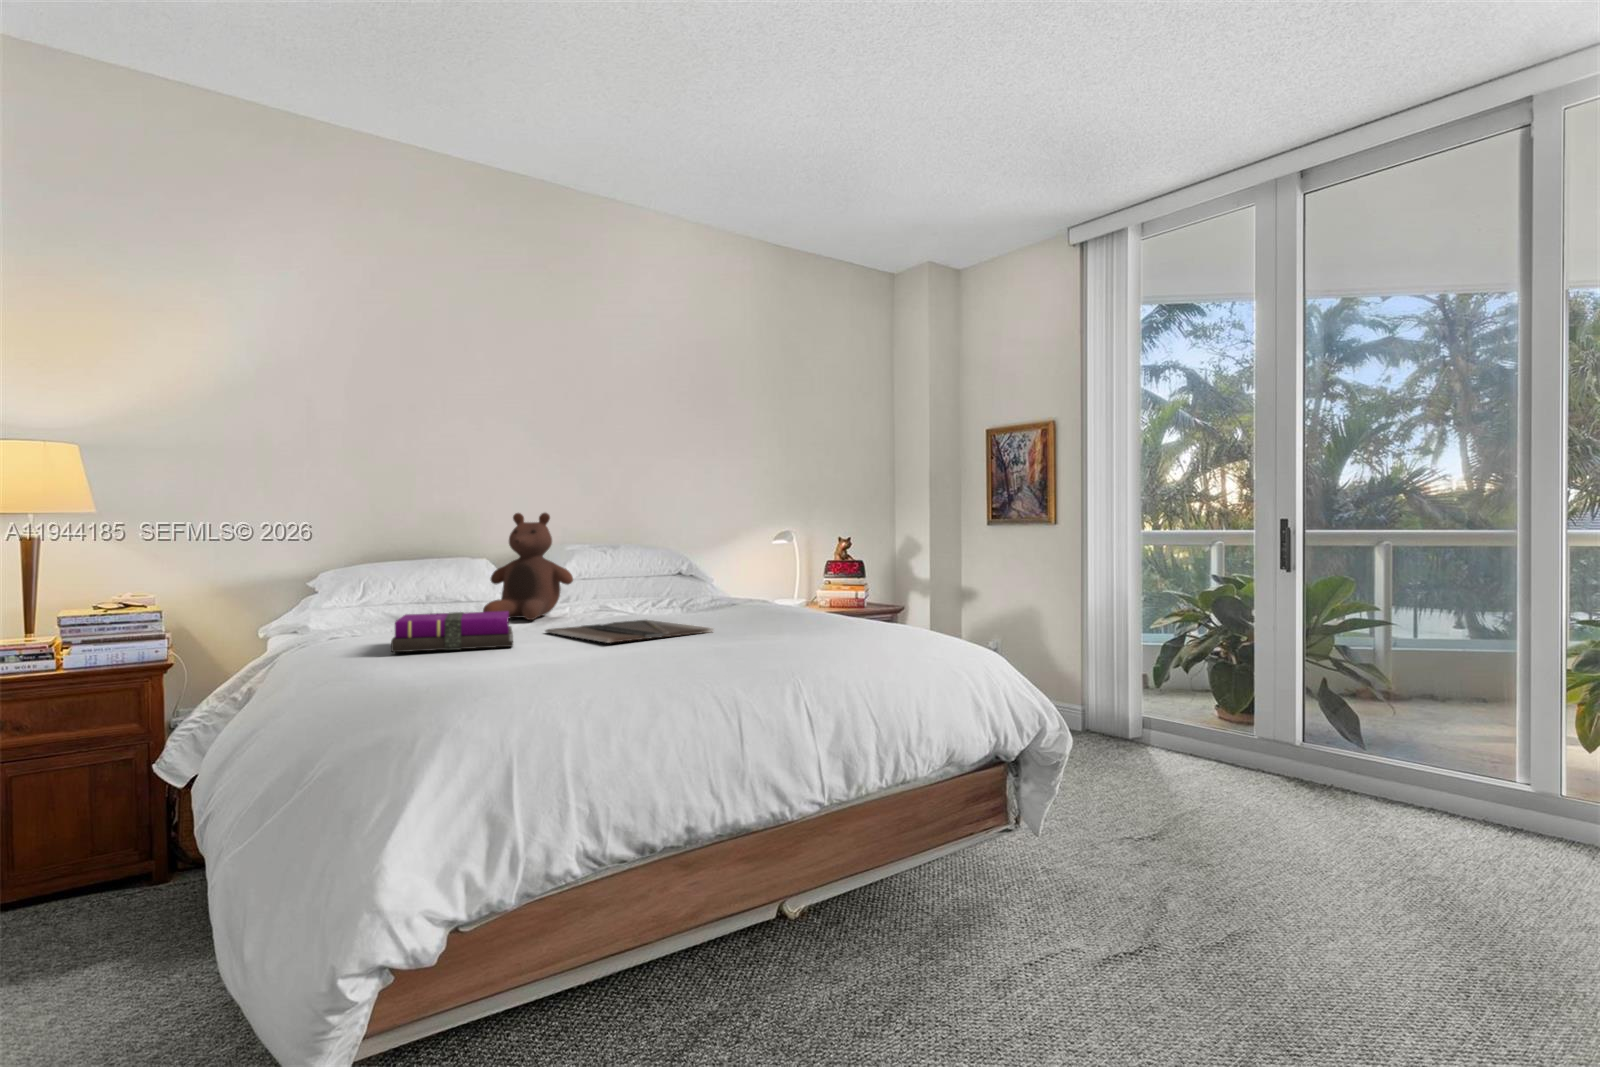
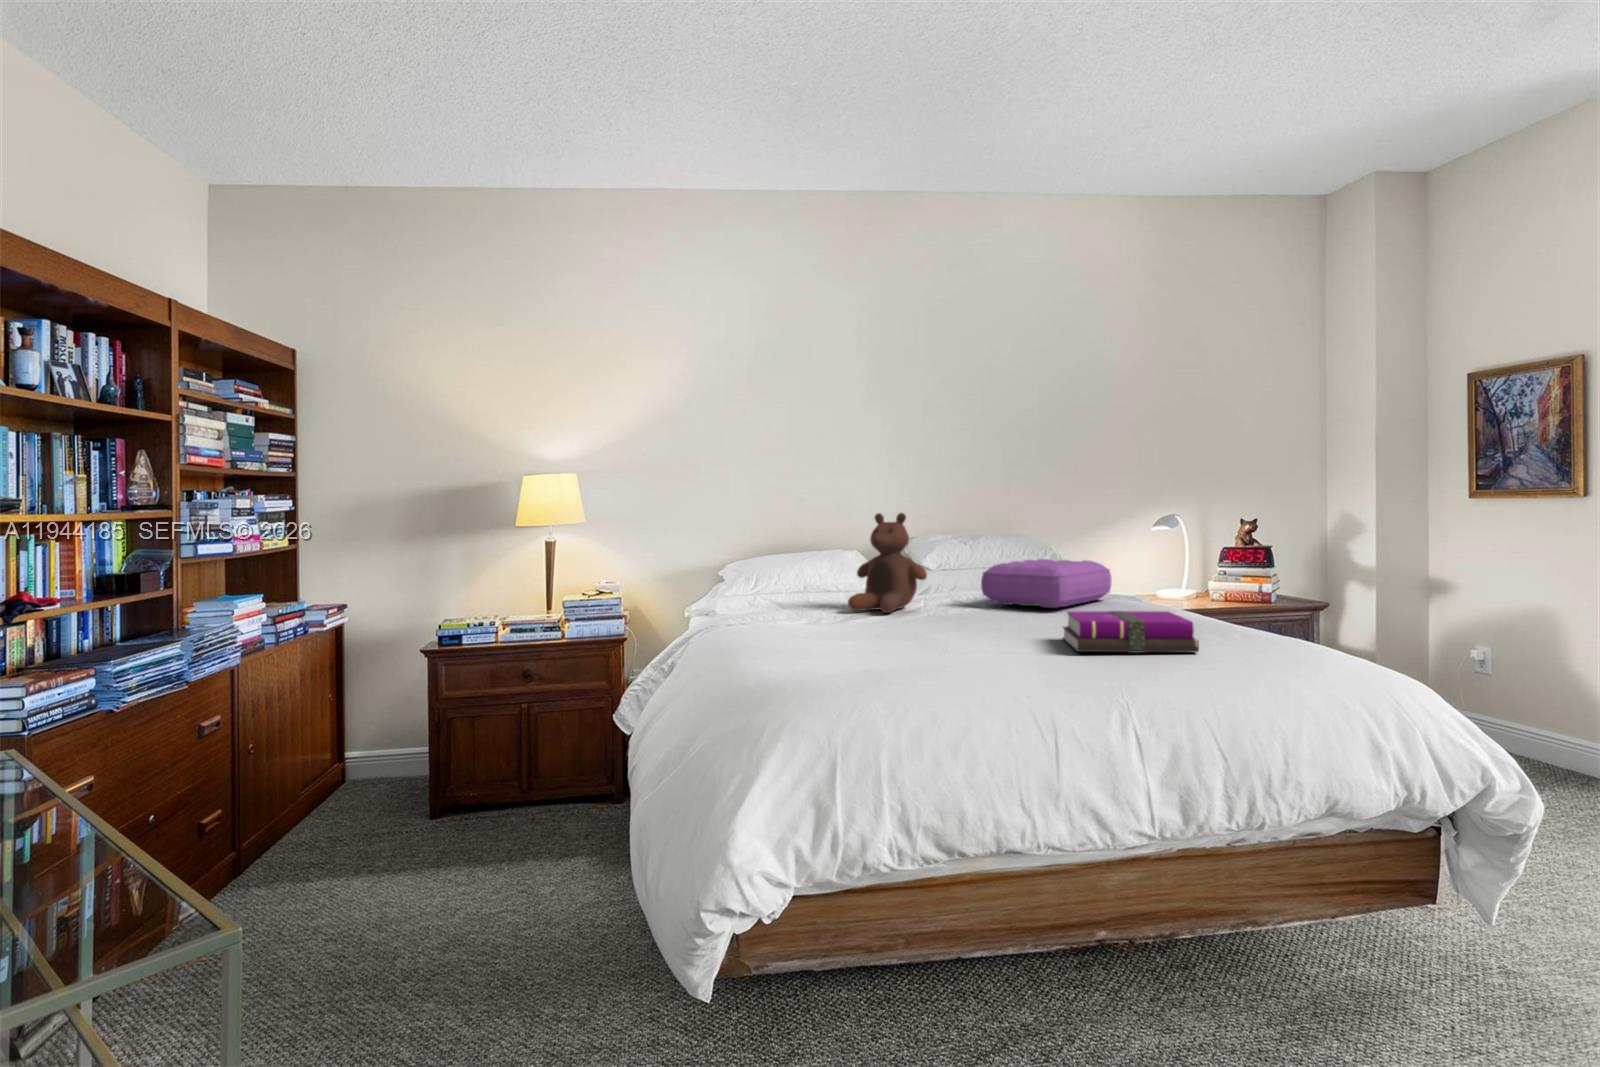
pillow: none [629,564,749,610] -> present [981,559,1112,608]
notebook: present [391,611,513,652] -> present [1063,611,1199,653]
laptop: present [545,620,714,643] -> none [892,618,1052,645]

